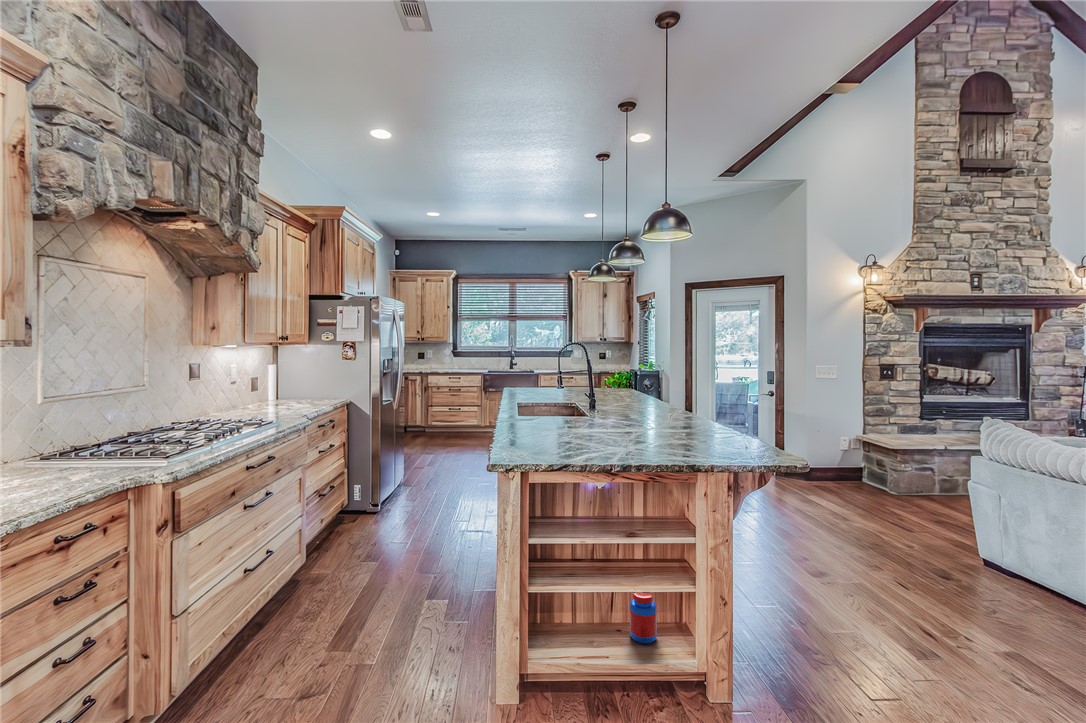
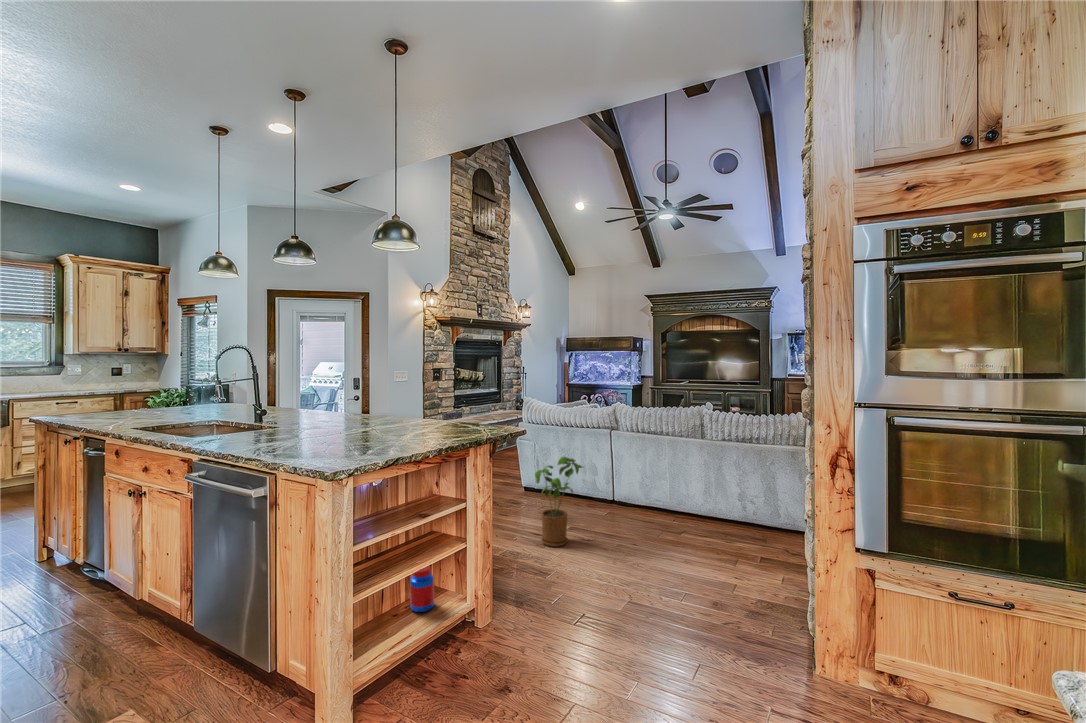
house plant: none [916,526,1031,676] -> present [535,457,582,547]

